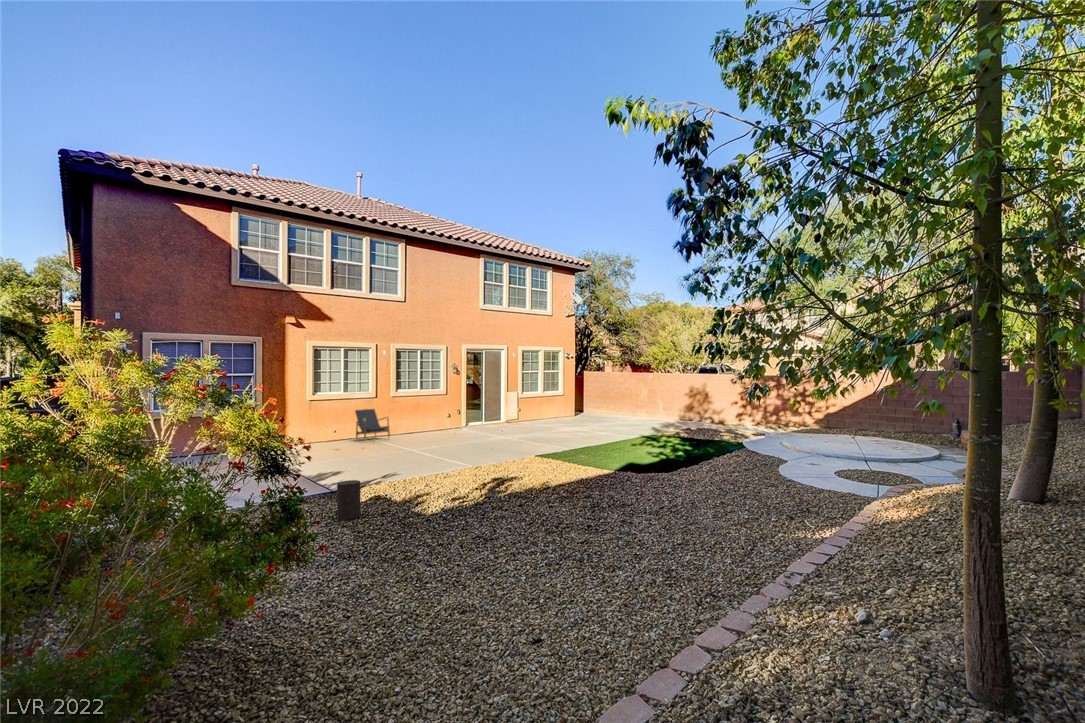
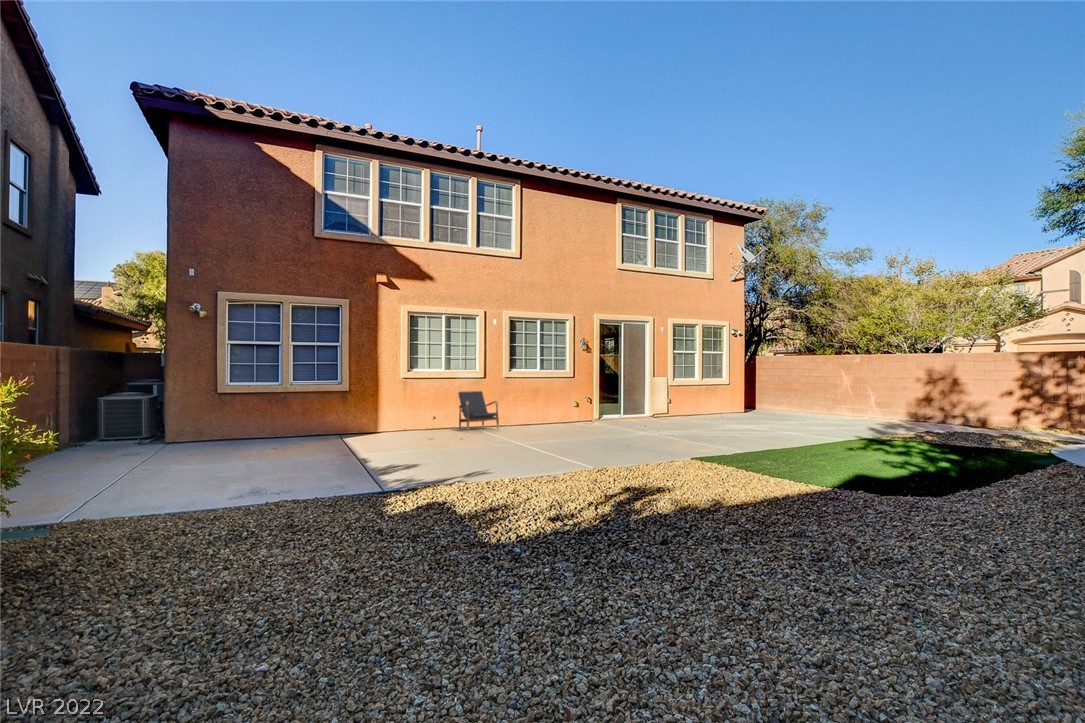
stool: present [337,480,361,520] -> none [361,475,397,540]

